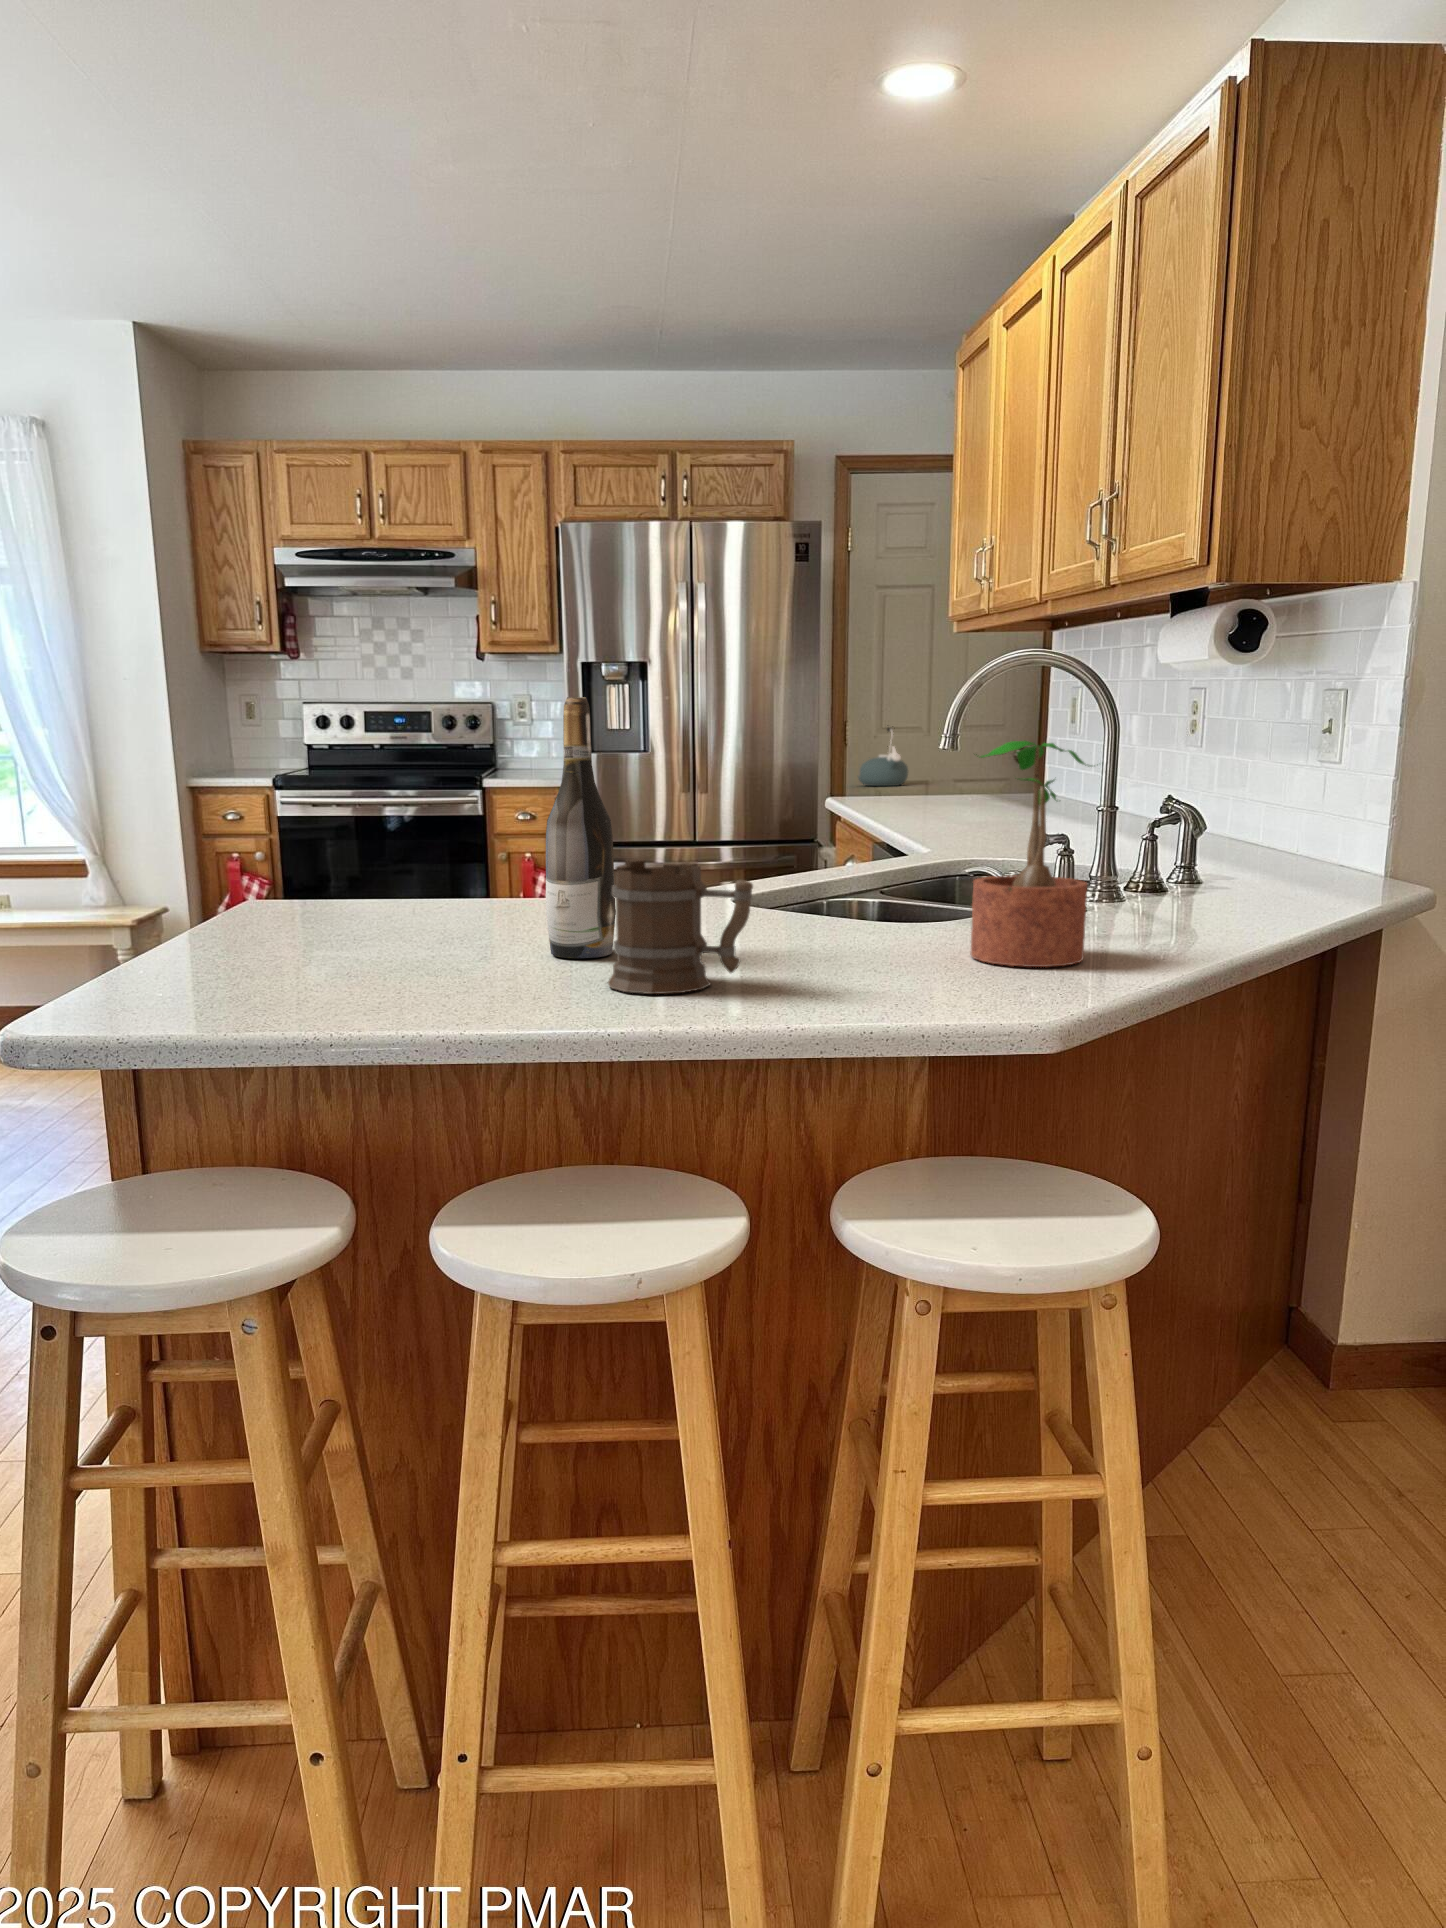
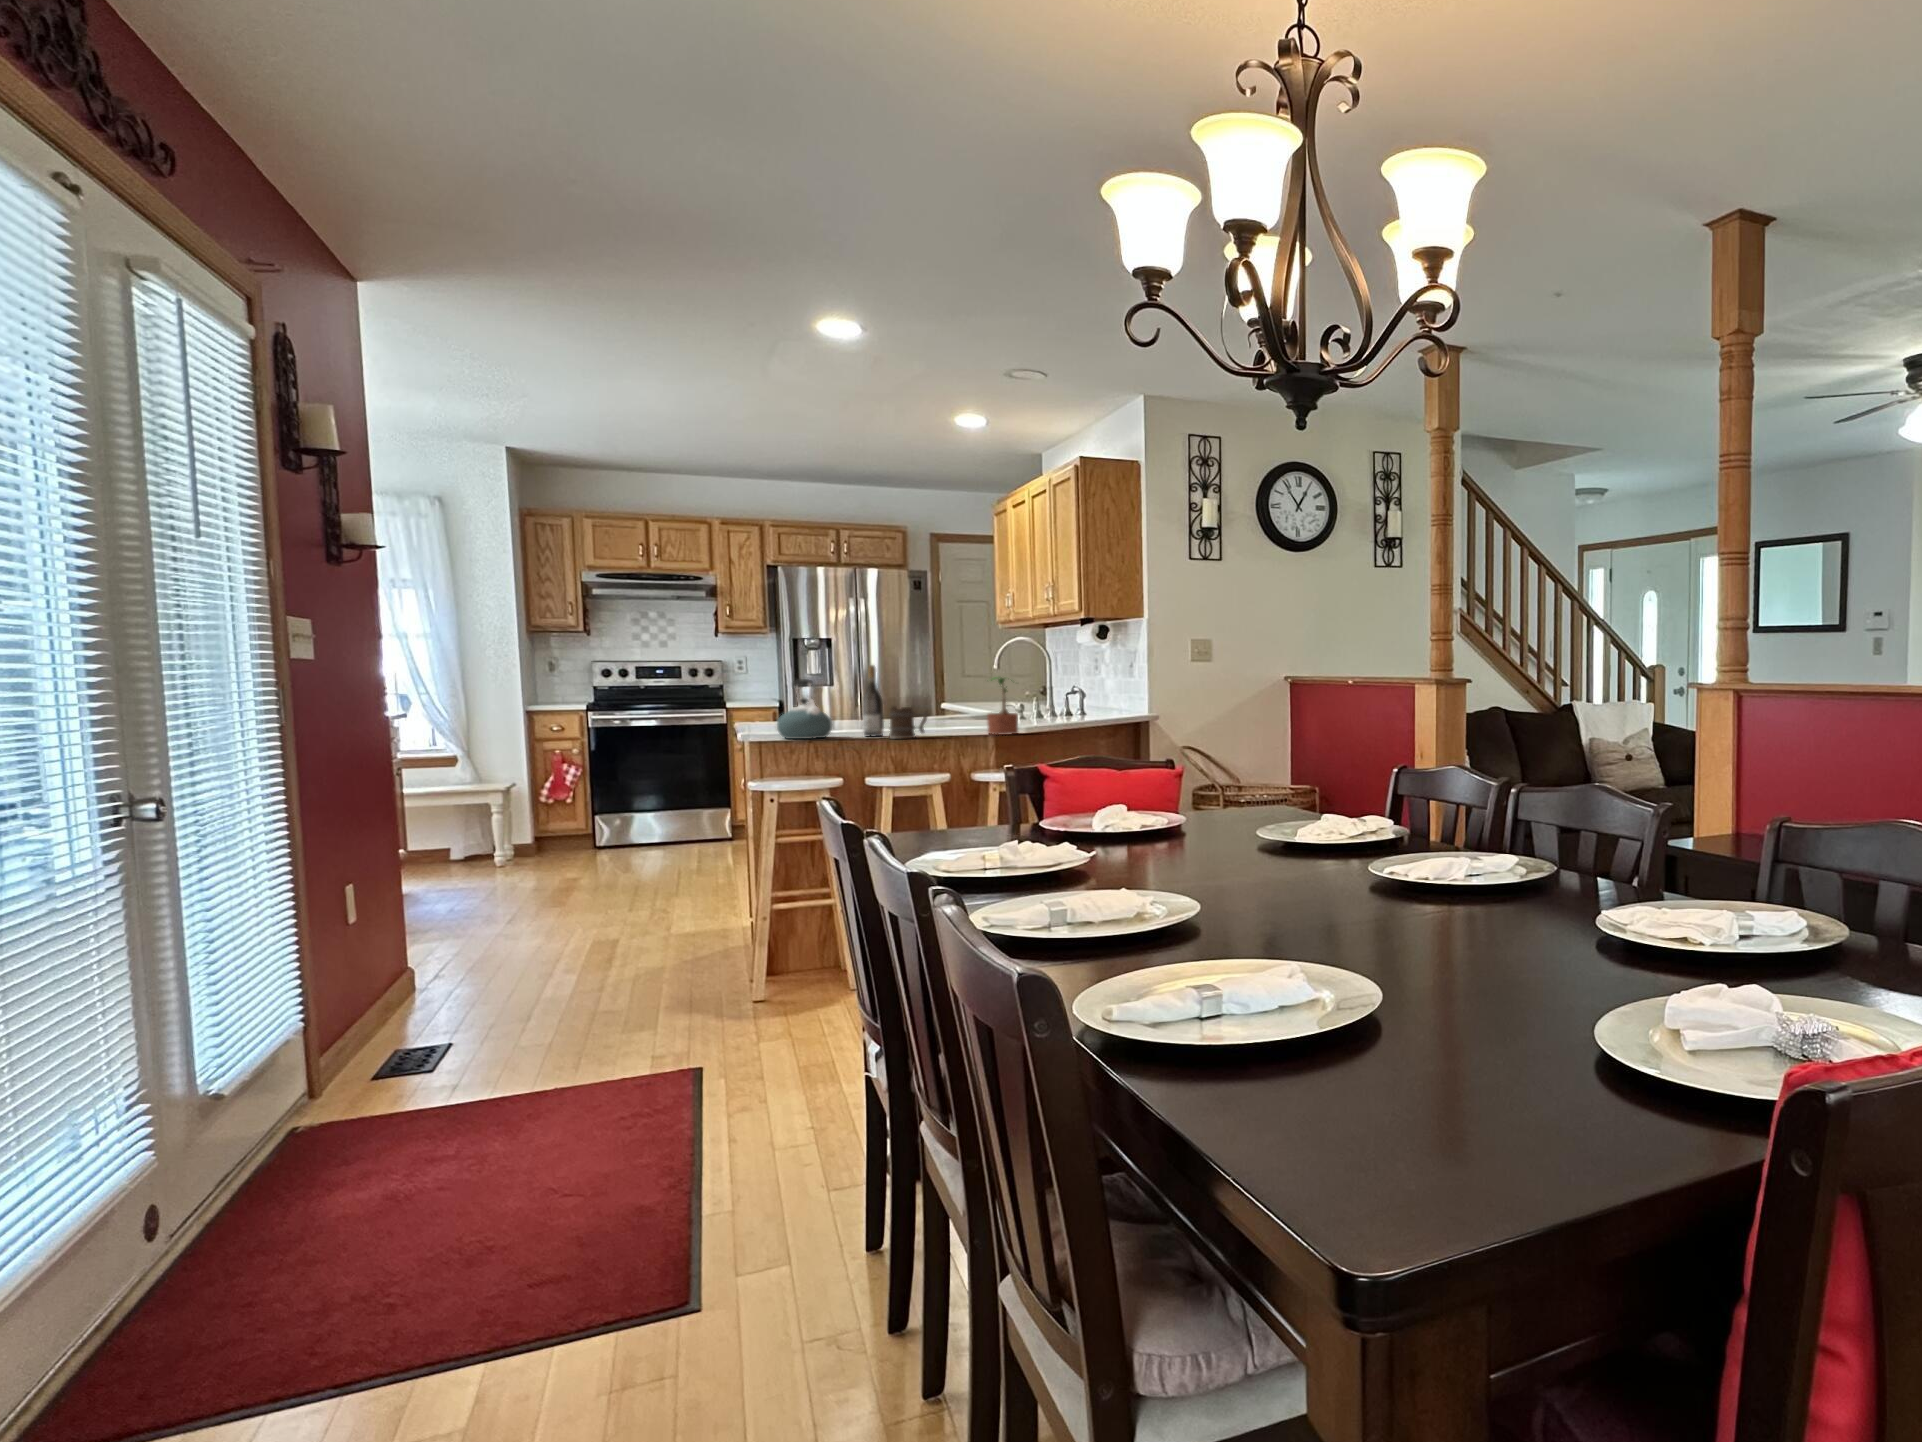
kettle: present [858,726,908,786] -> present [777,679,832,739]

